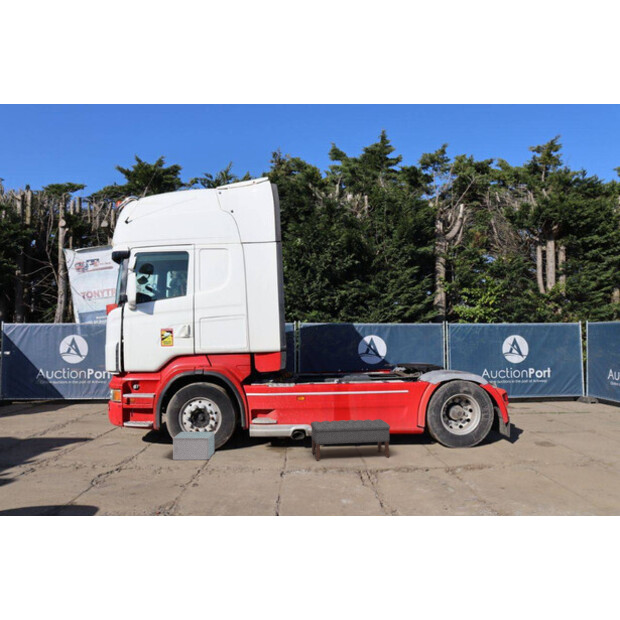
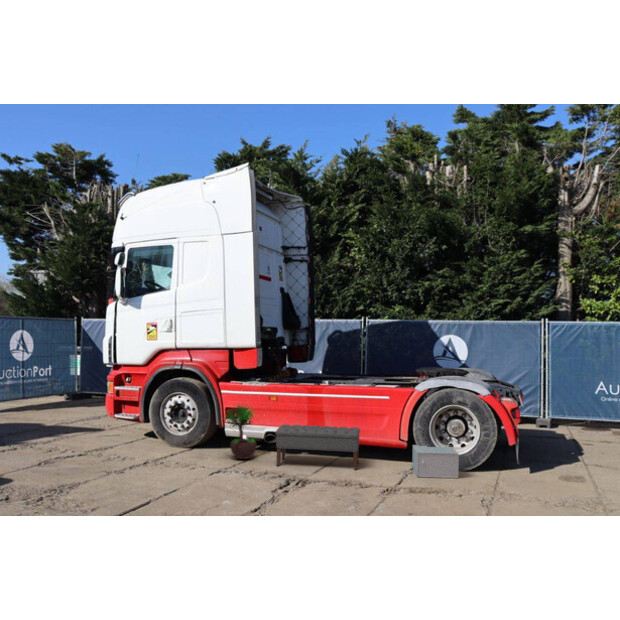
potted tree: none [259,400,293,458] -> present [224,405,256,459]
storage box: present [173,432,214,460] -> present [412,445,459,478]

